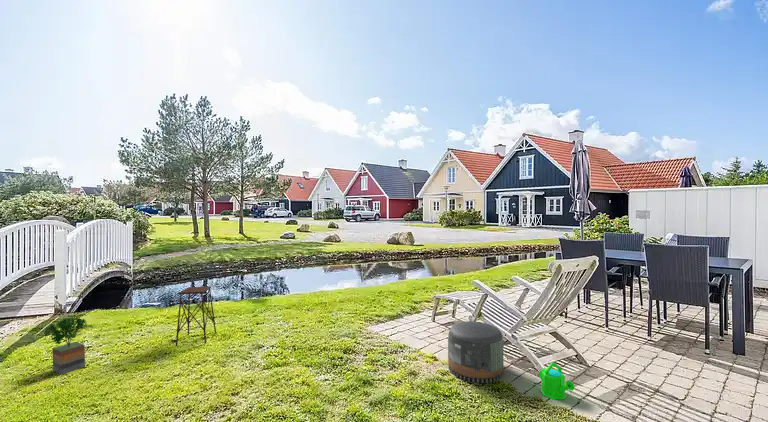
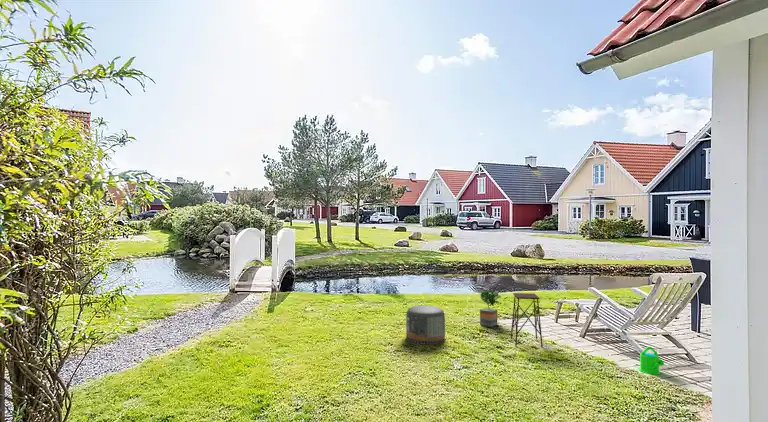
side table: present [176,286,216,346] -> present [511,293,543,347]
potted tree: present [44,317,93,375] -> present [480,291,501,327]
pouf: present [448,321,504,383] -> present [406,305,445,345]

